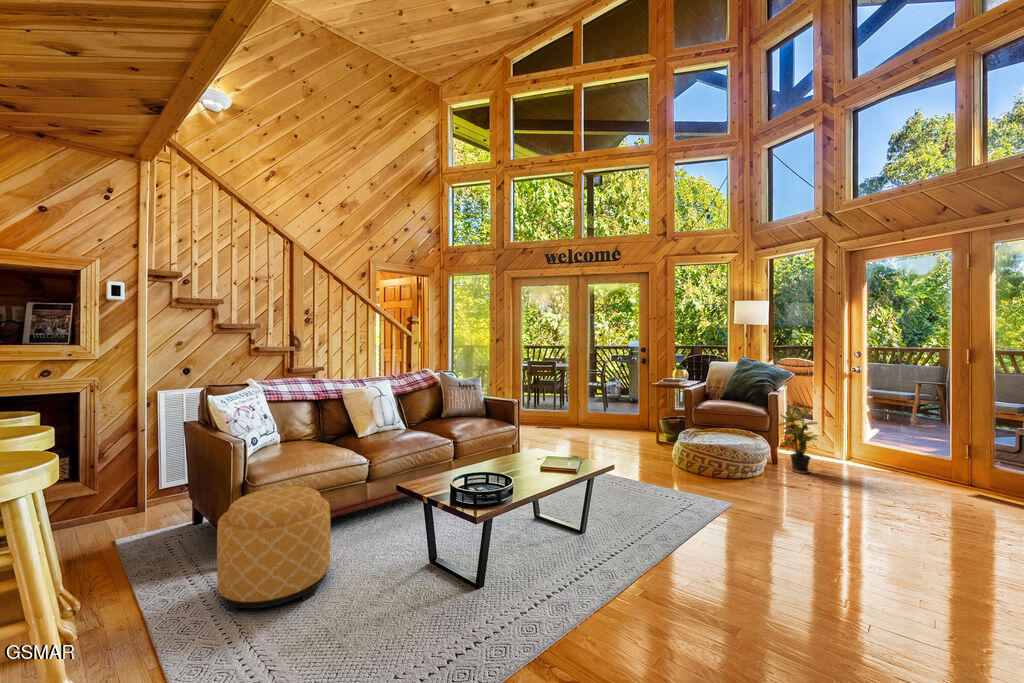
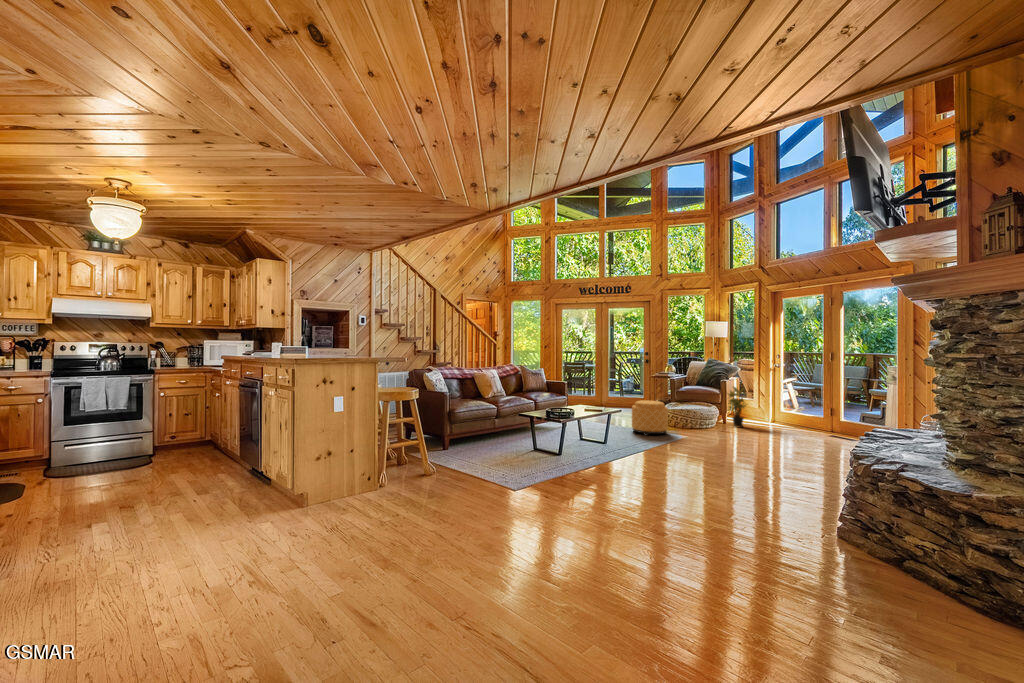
ottoman: present [217,486,331,613] -> present [632,400,668,436]

